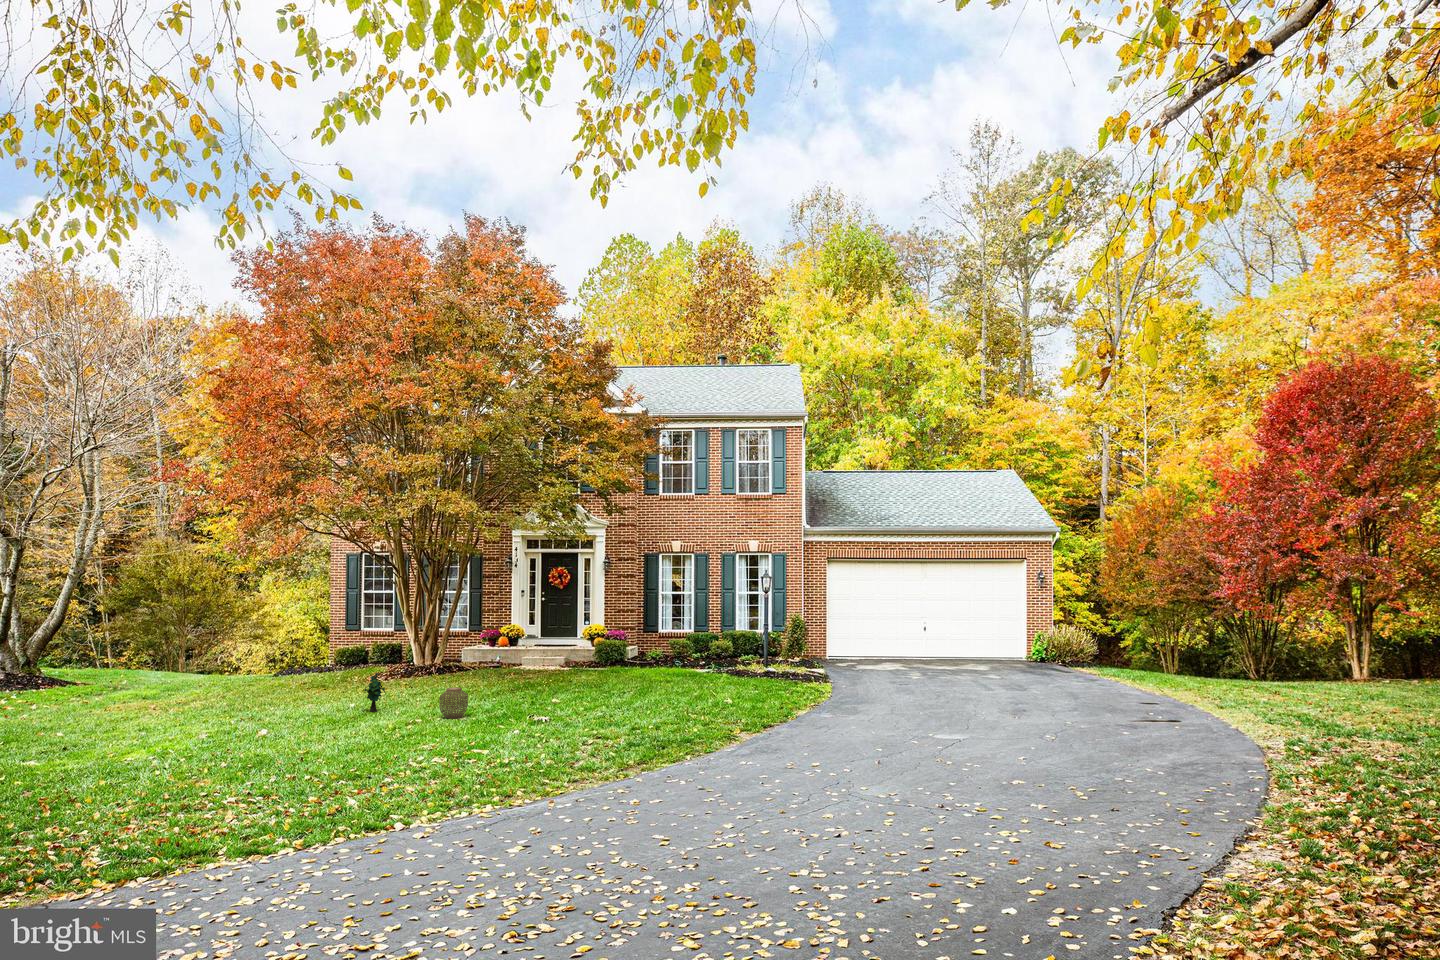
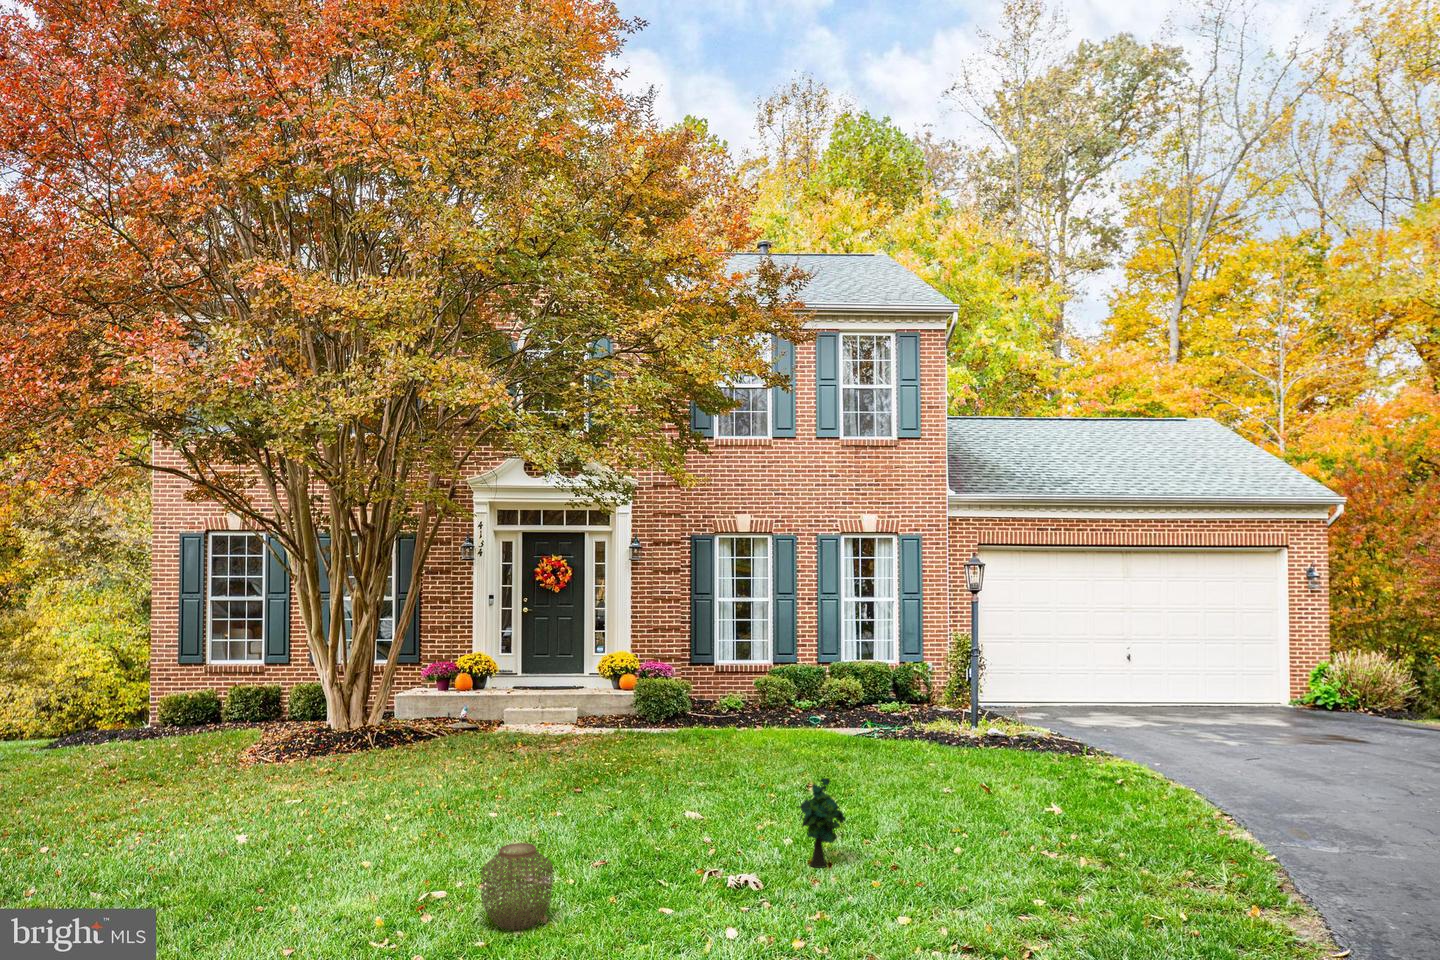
decorative plant: present [364,673,385,712] -> present [797,778,846,868]

